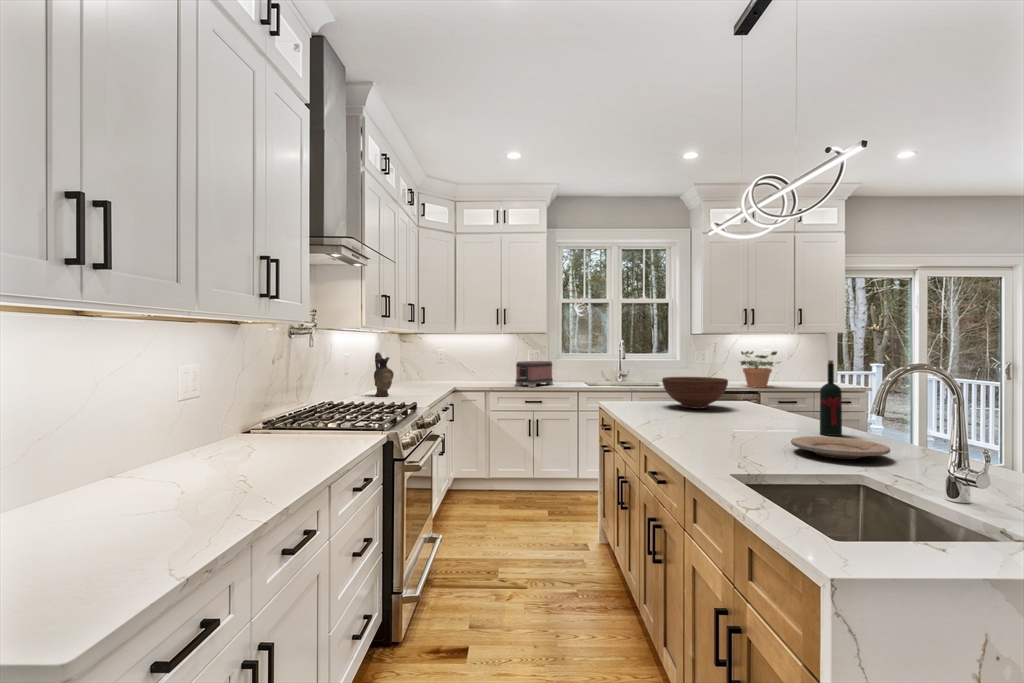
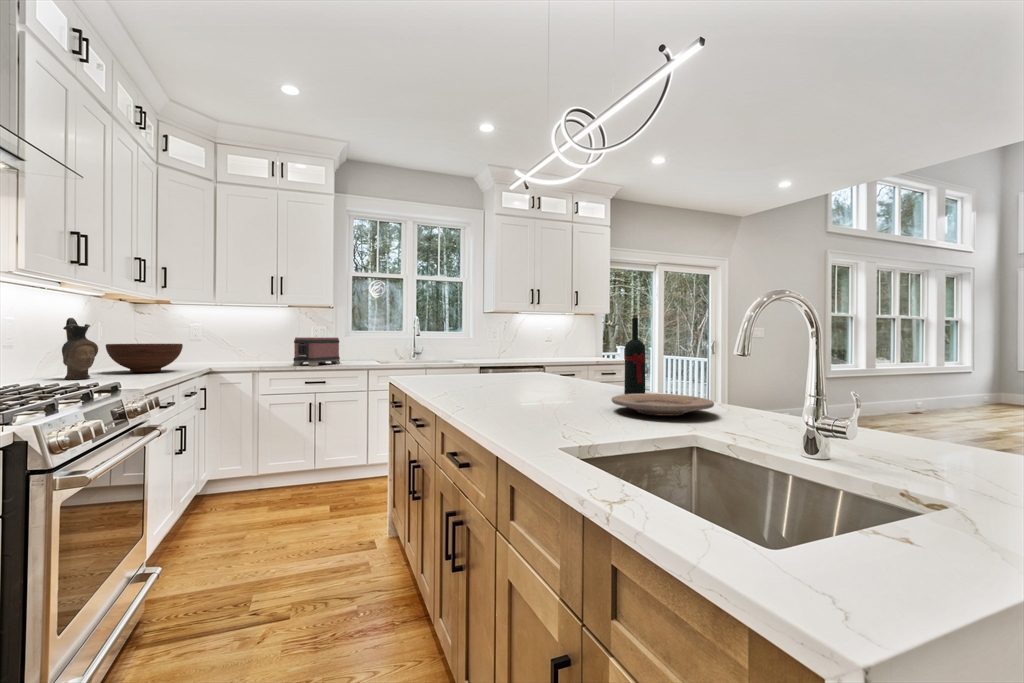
potted plant: present [741,351,780,388] -> none [525,328,564,362]
fruit bowl: present [662,377,728,409] -> present [106,344,183,372]

